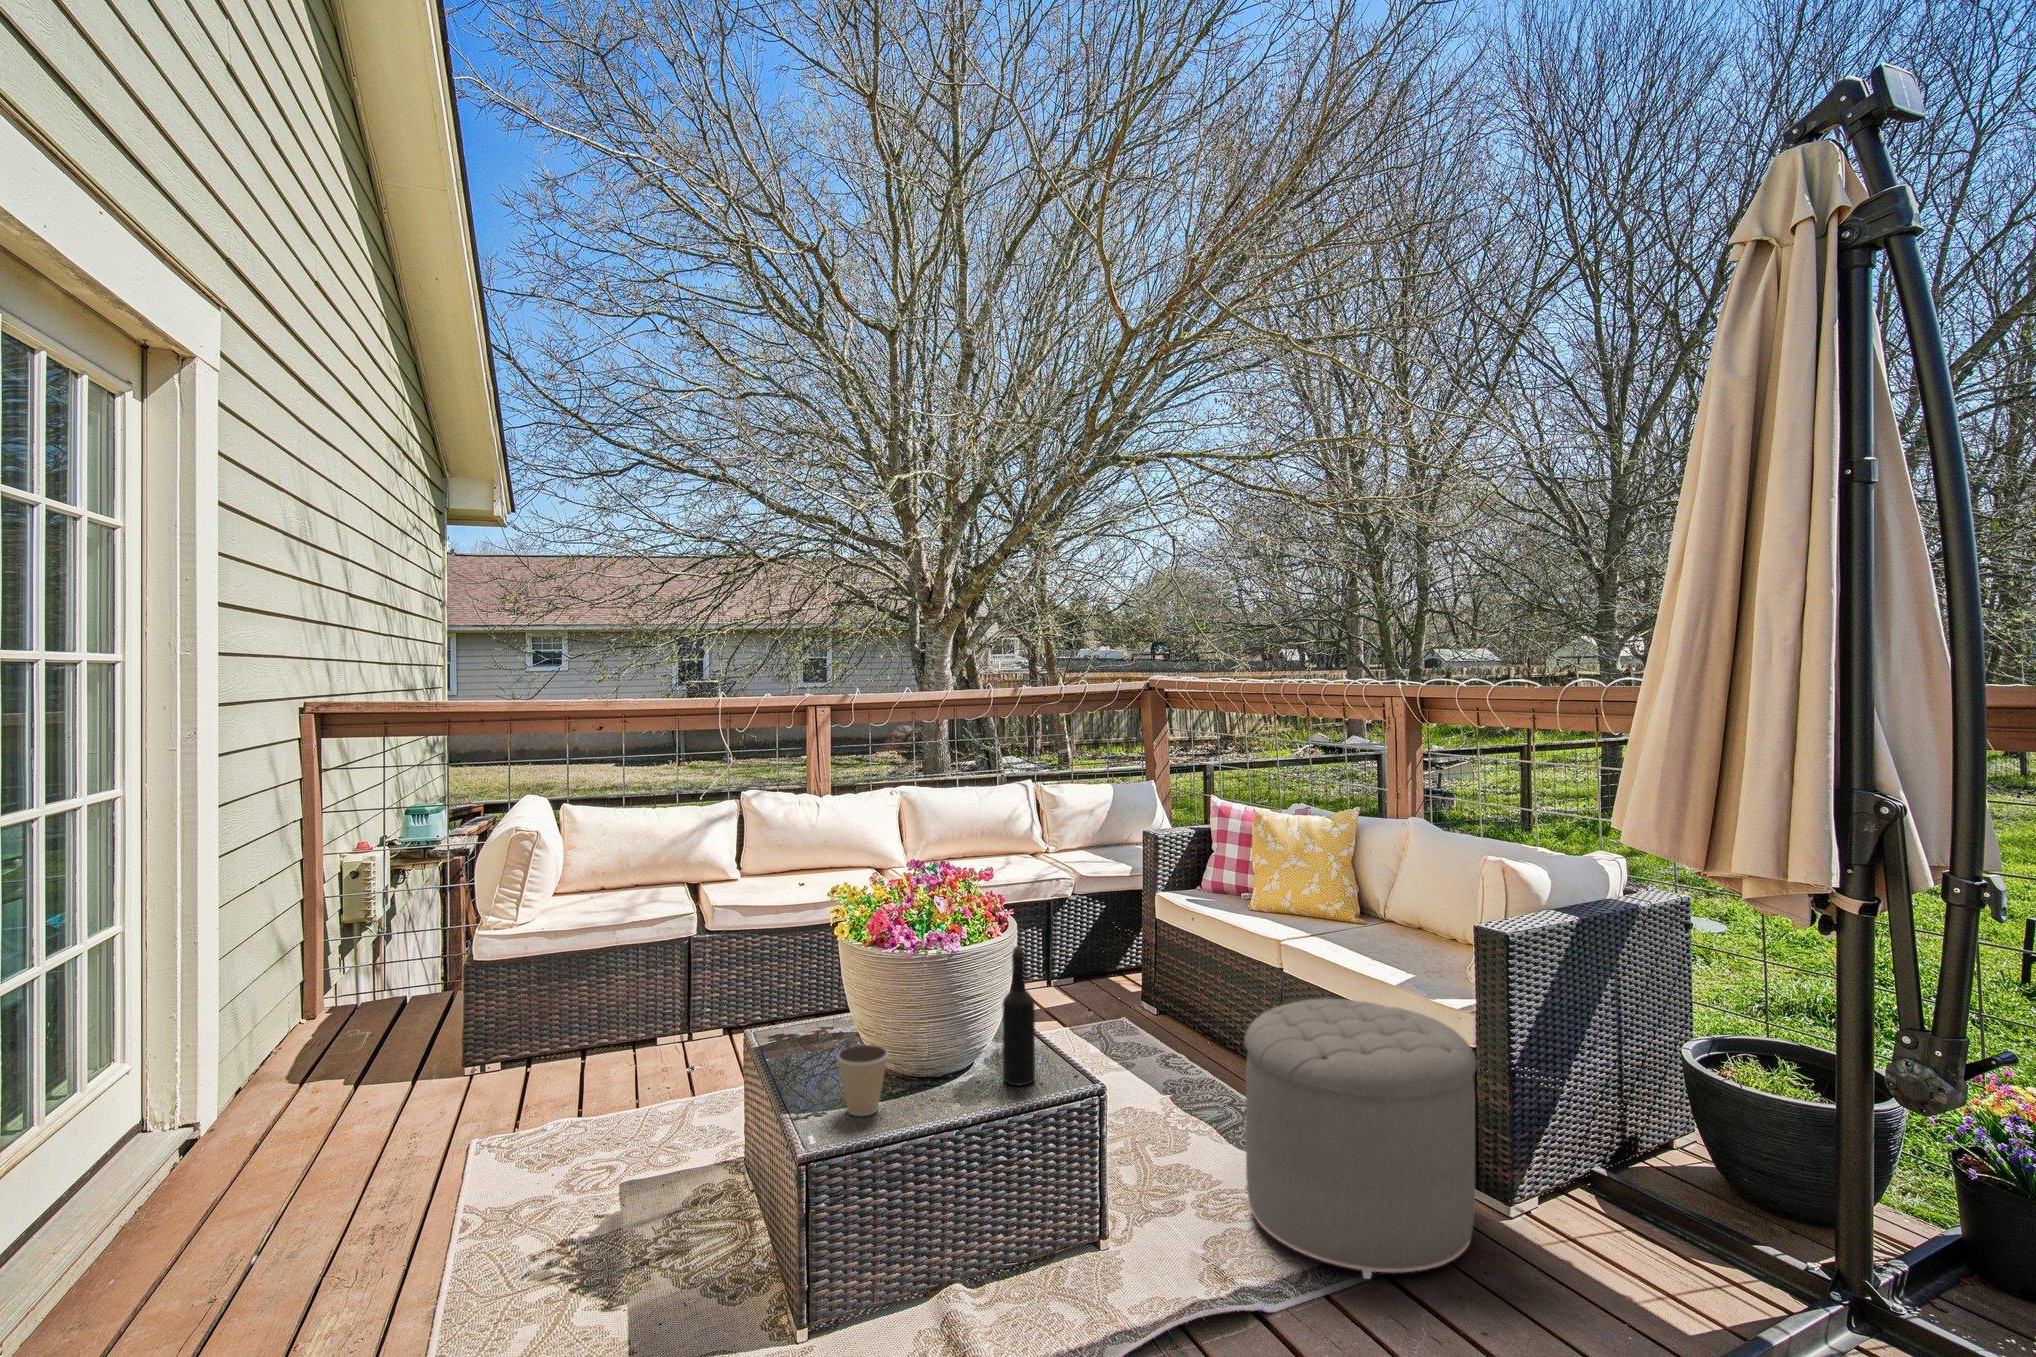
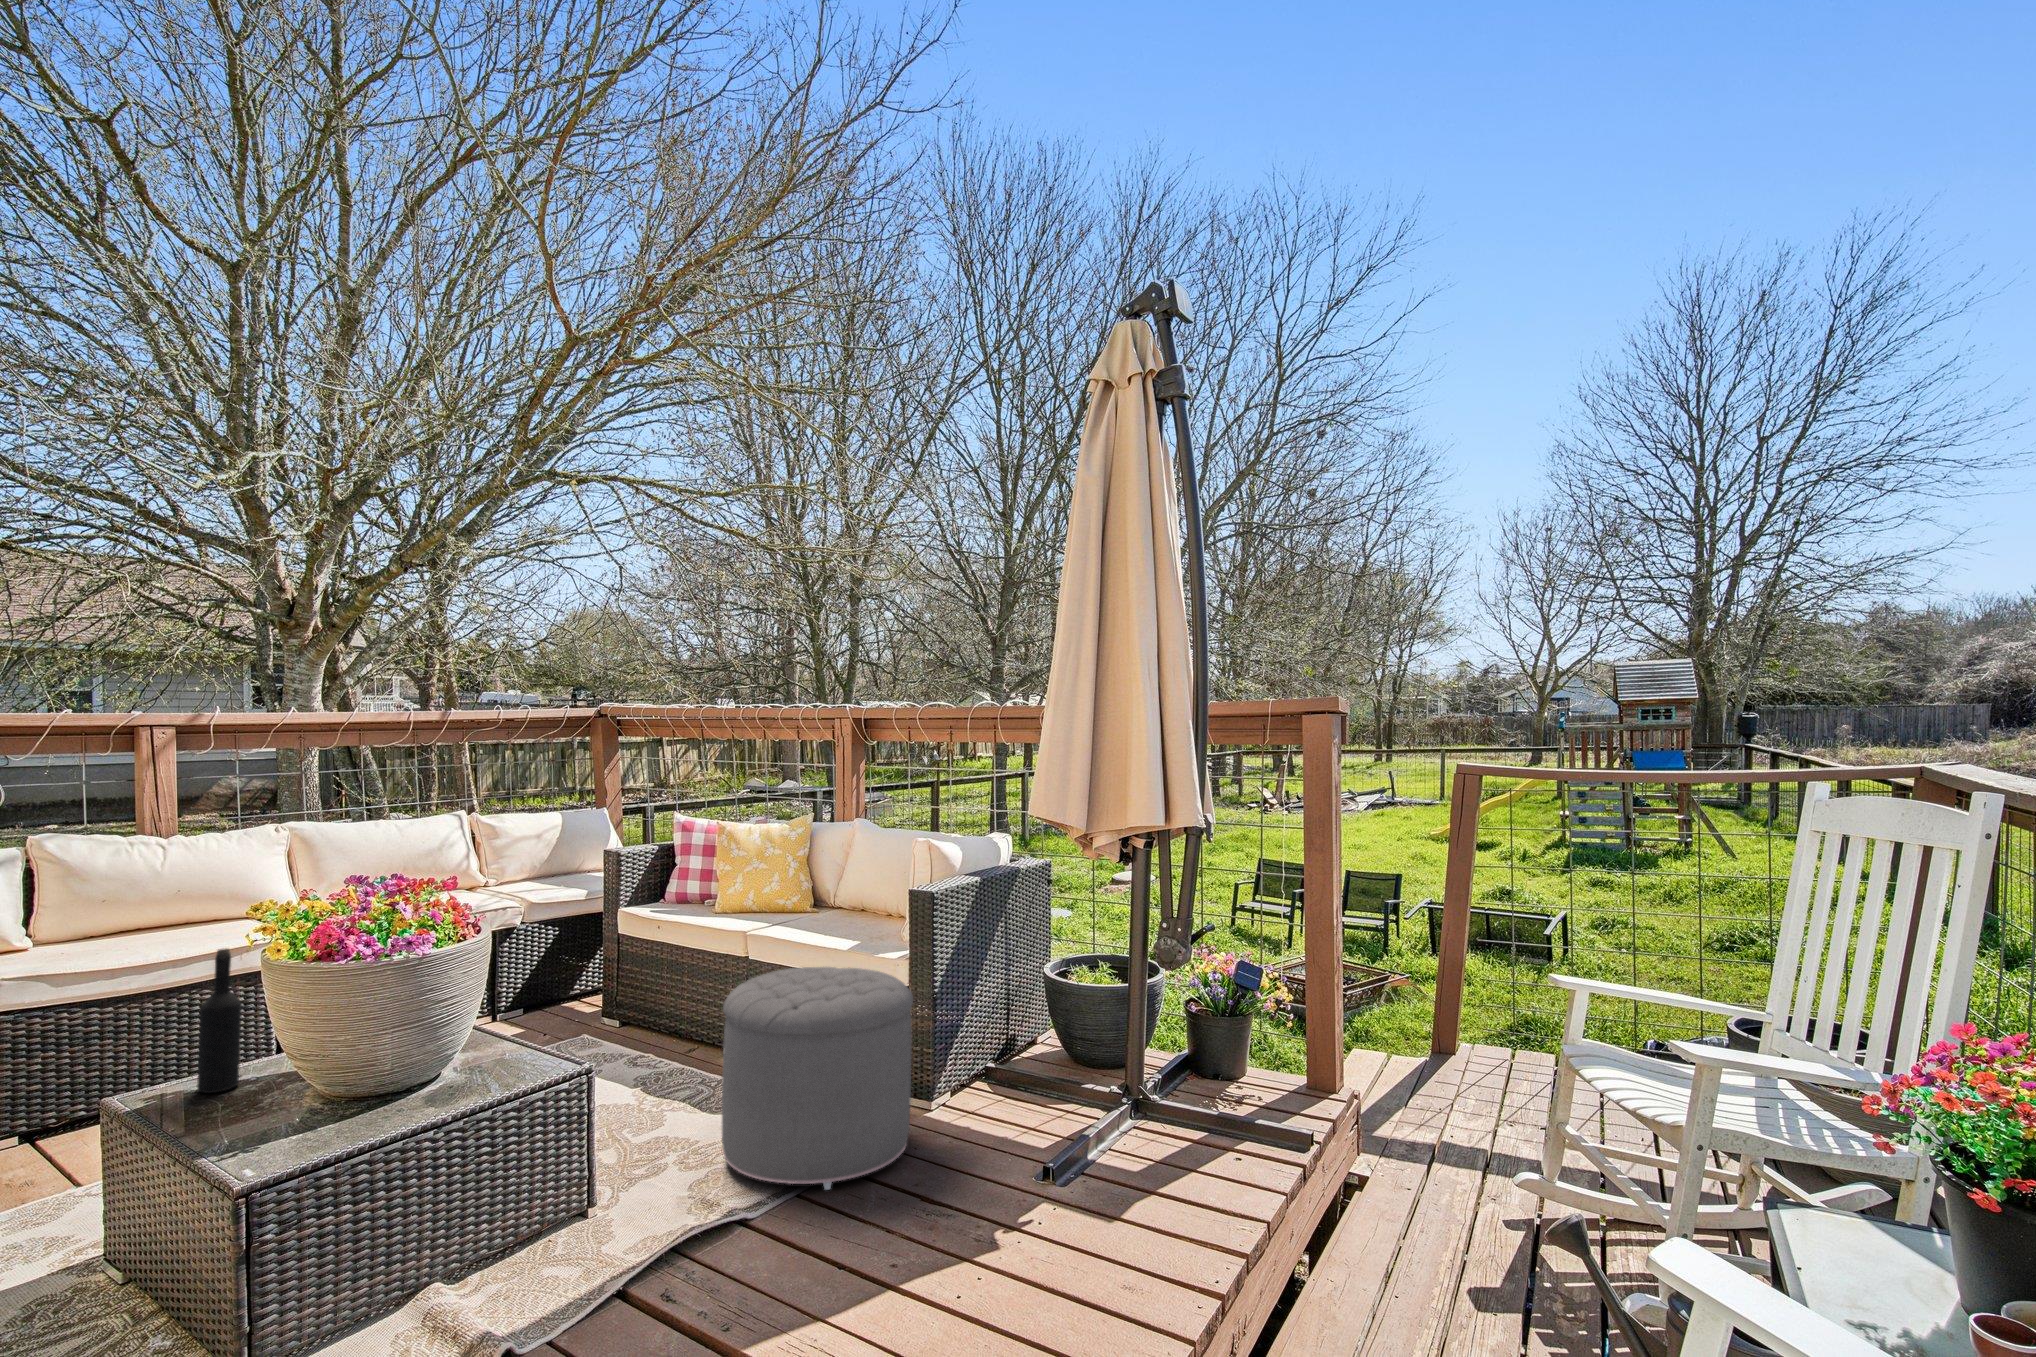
wine bottle: present [1002,946,1035,1085] -> present [197,949,242,1093]
coffee cup: present [837,1045,888,1116] -> none [294,1056,359,1131]

